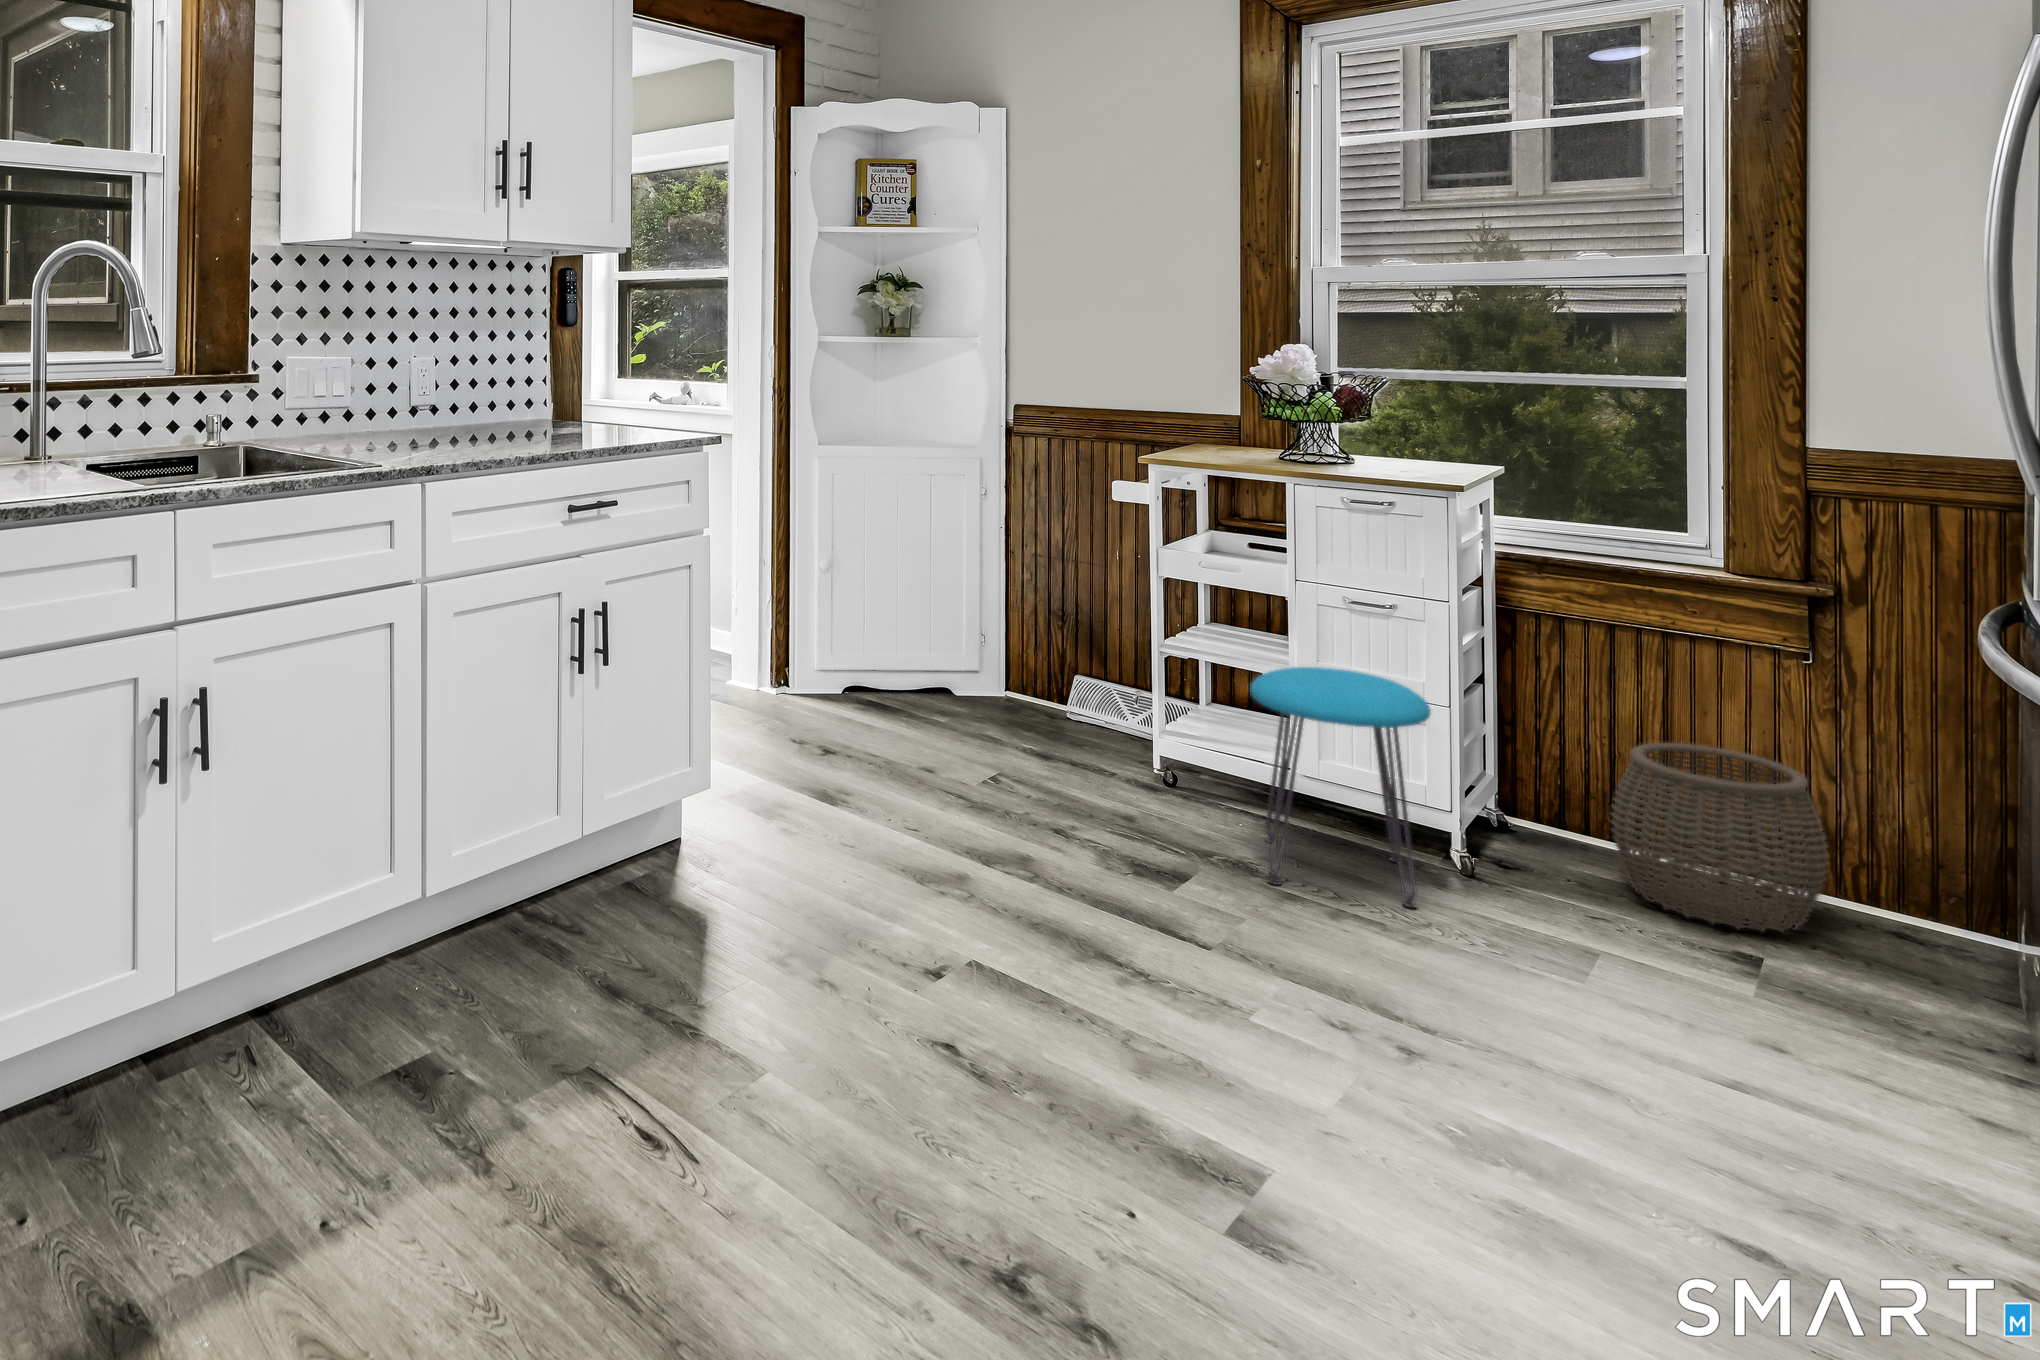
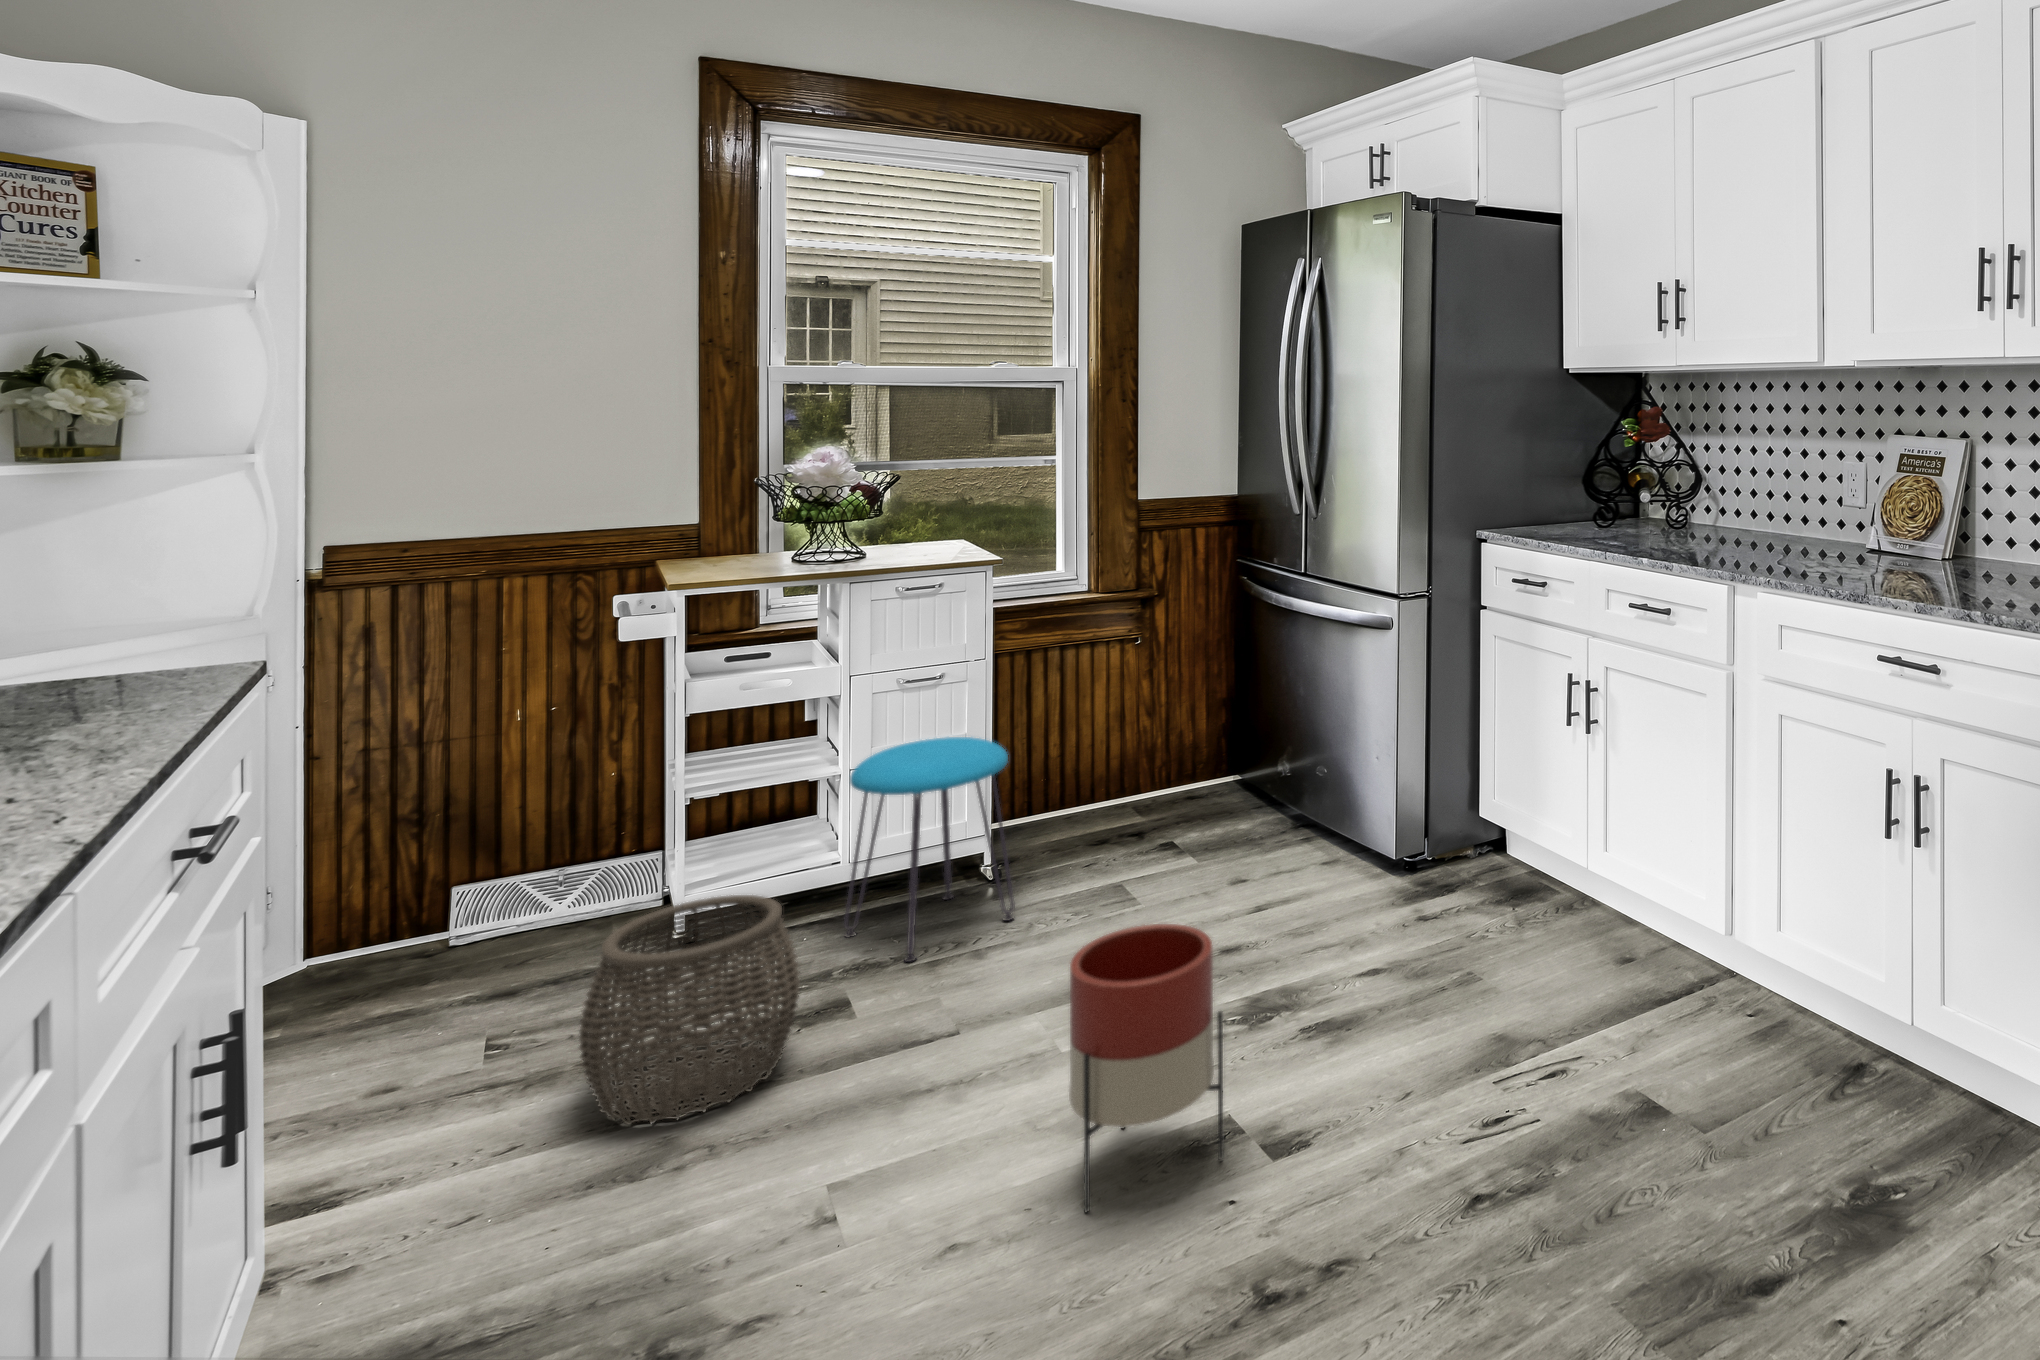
woven basket: present [1611,743,1829,932] -> present [579,895,800,1125]
planter: none [1038,868,1215,1184] -> present [1069,924,1224,1212]

